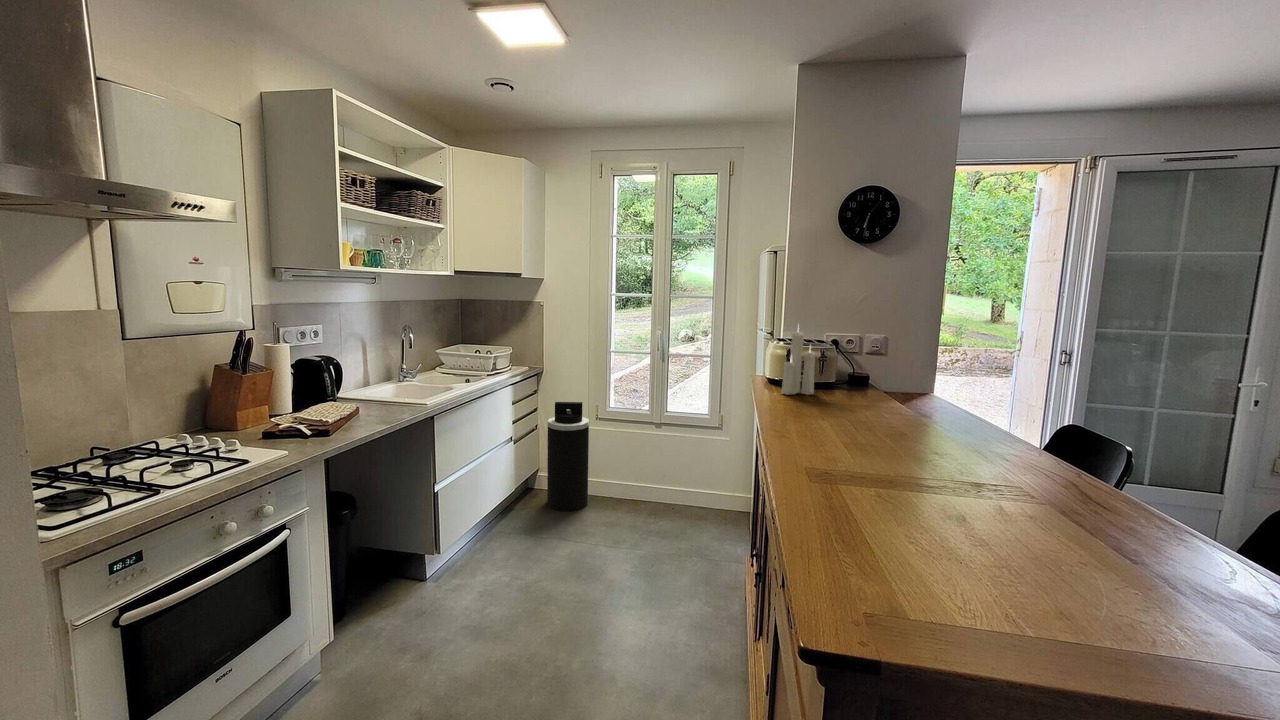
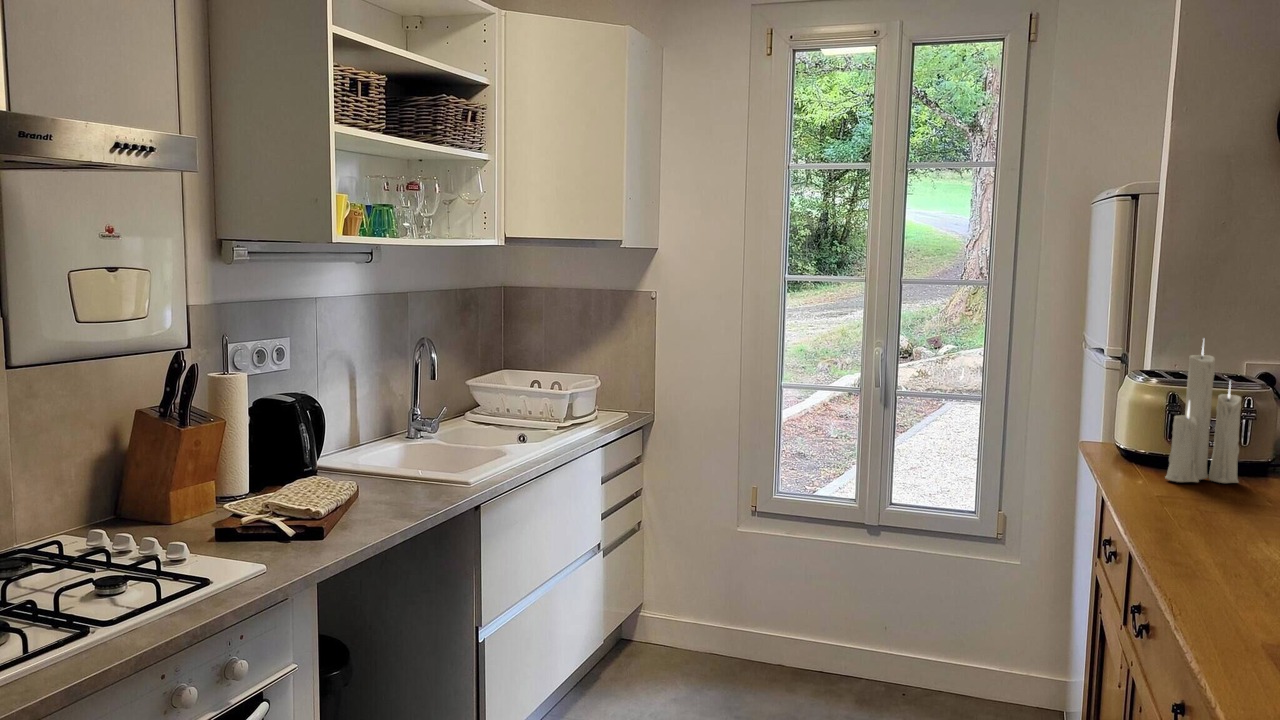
trash can: present [547,402,589,511] -> none [663,480,744,694]

